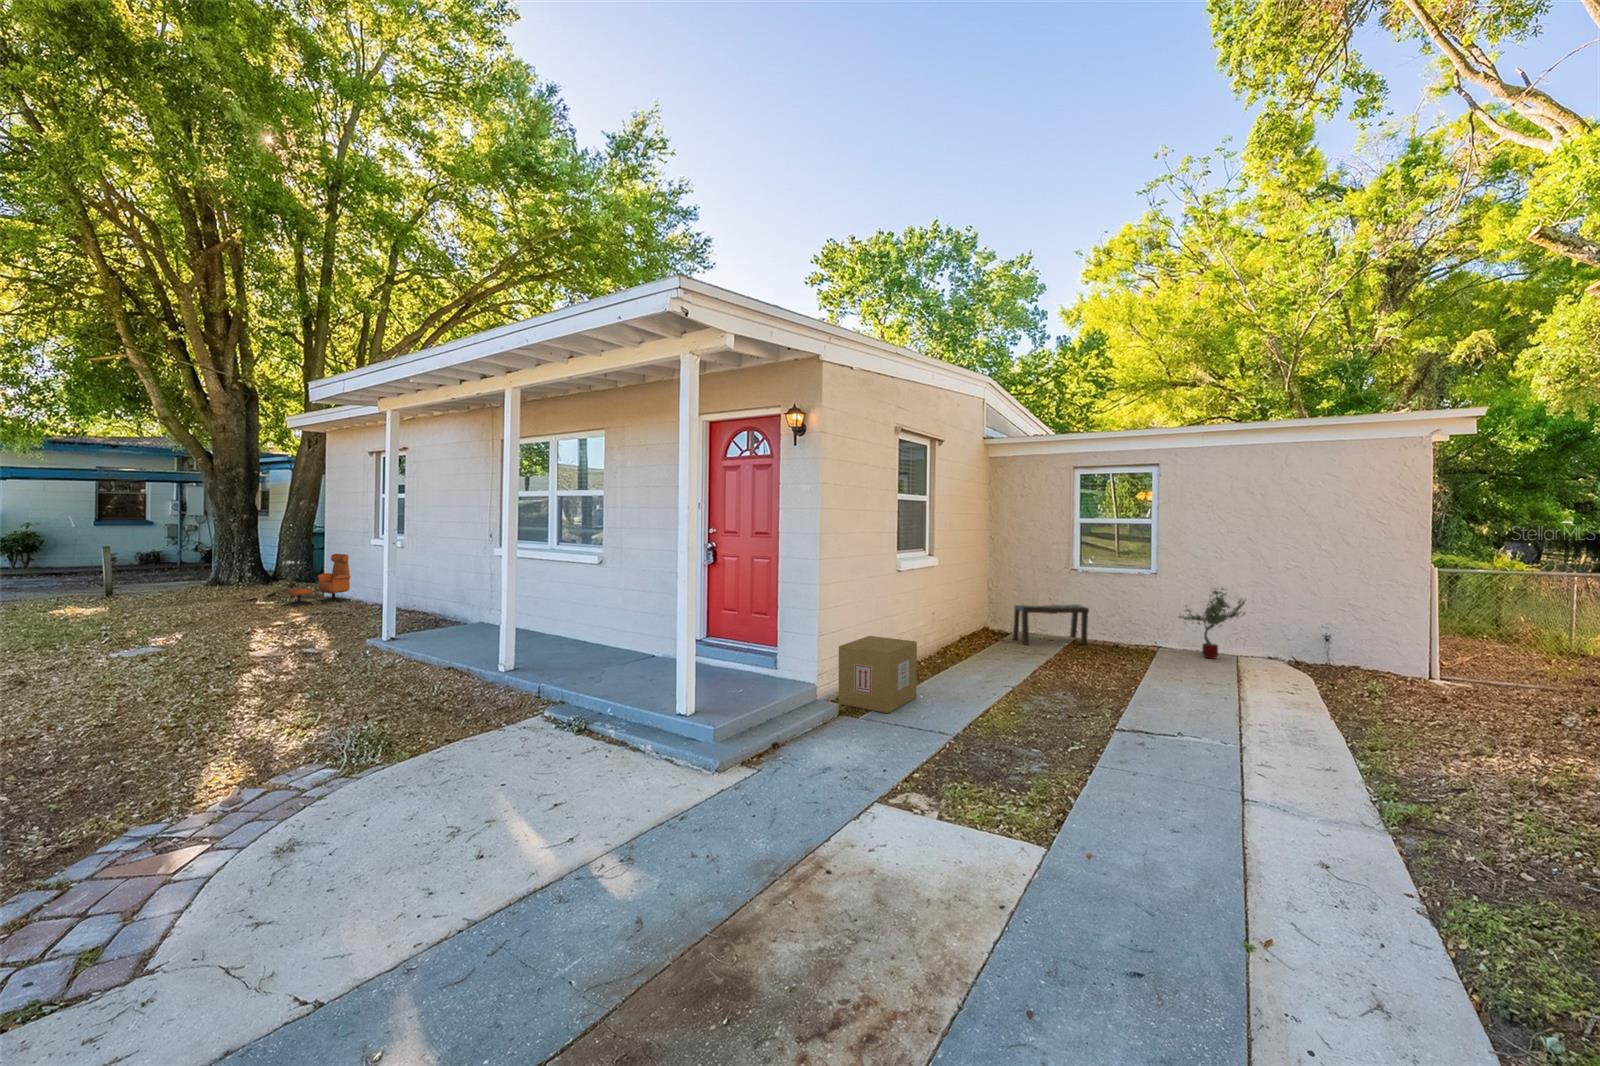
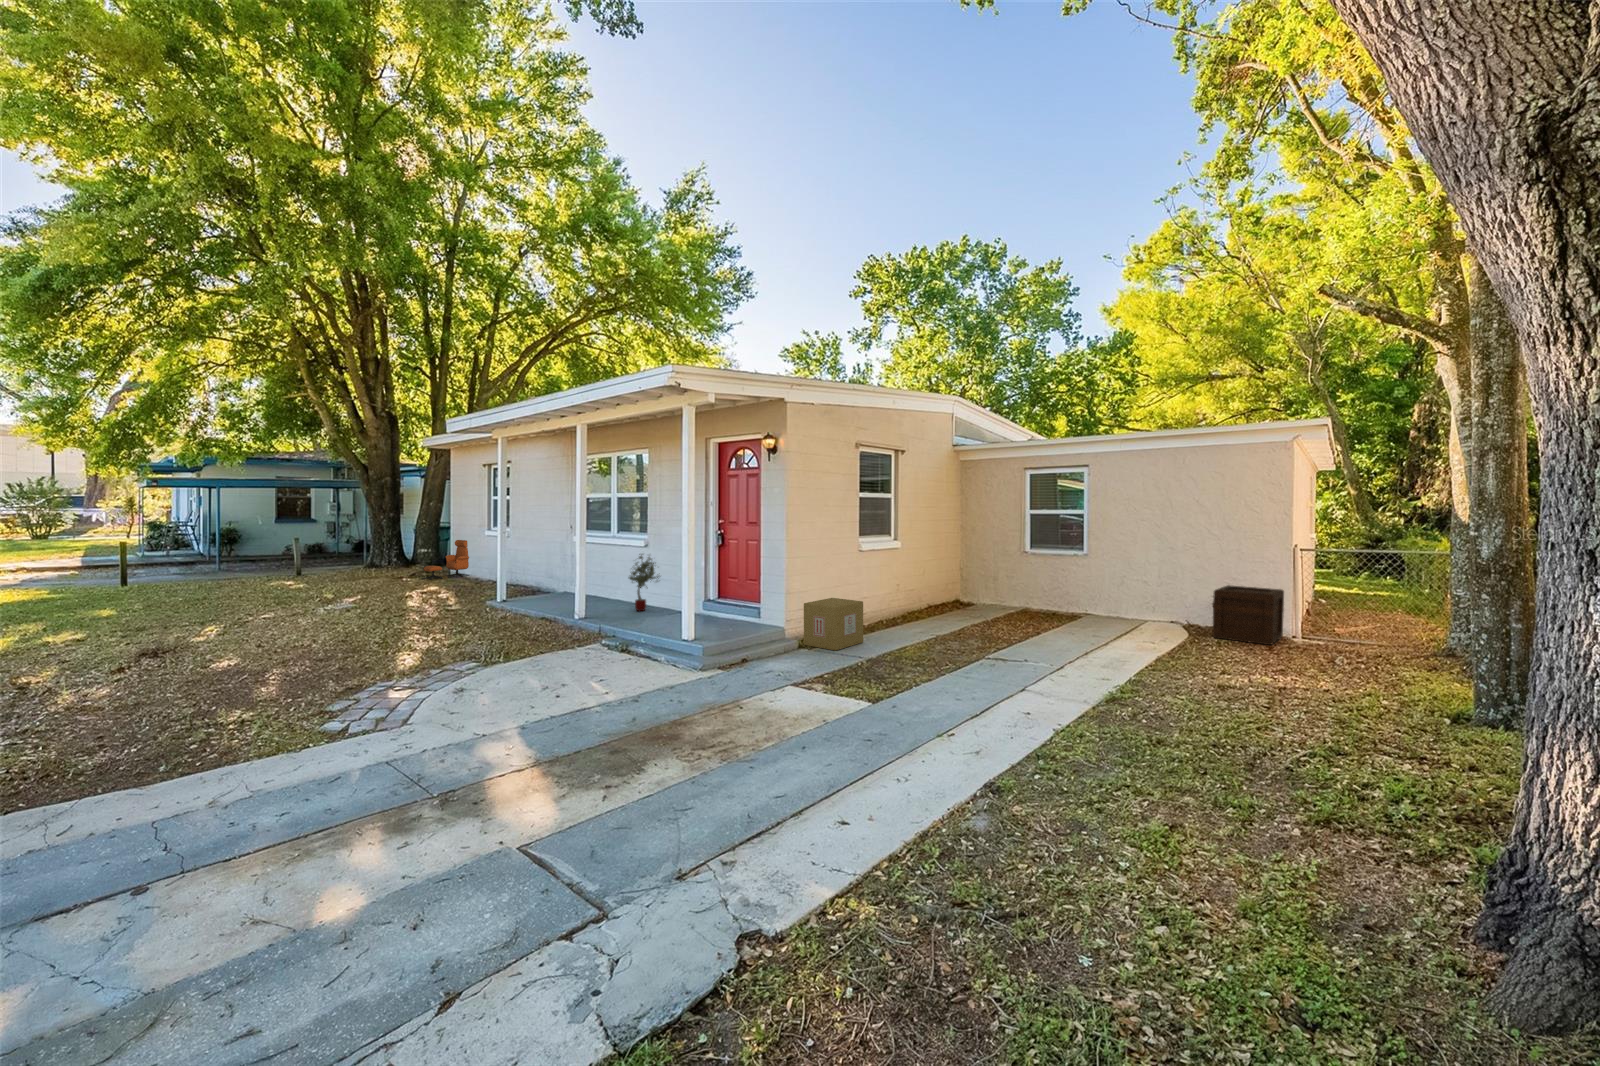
potted tree: present [1179,588,1245,659] -> present [629,554,659,611]
bench: present [1013,604,1089,645] -> none [973,580,1032,612]
wooden crate: none [1339,612,1426,690] -> present [1213,585,1284,645]

